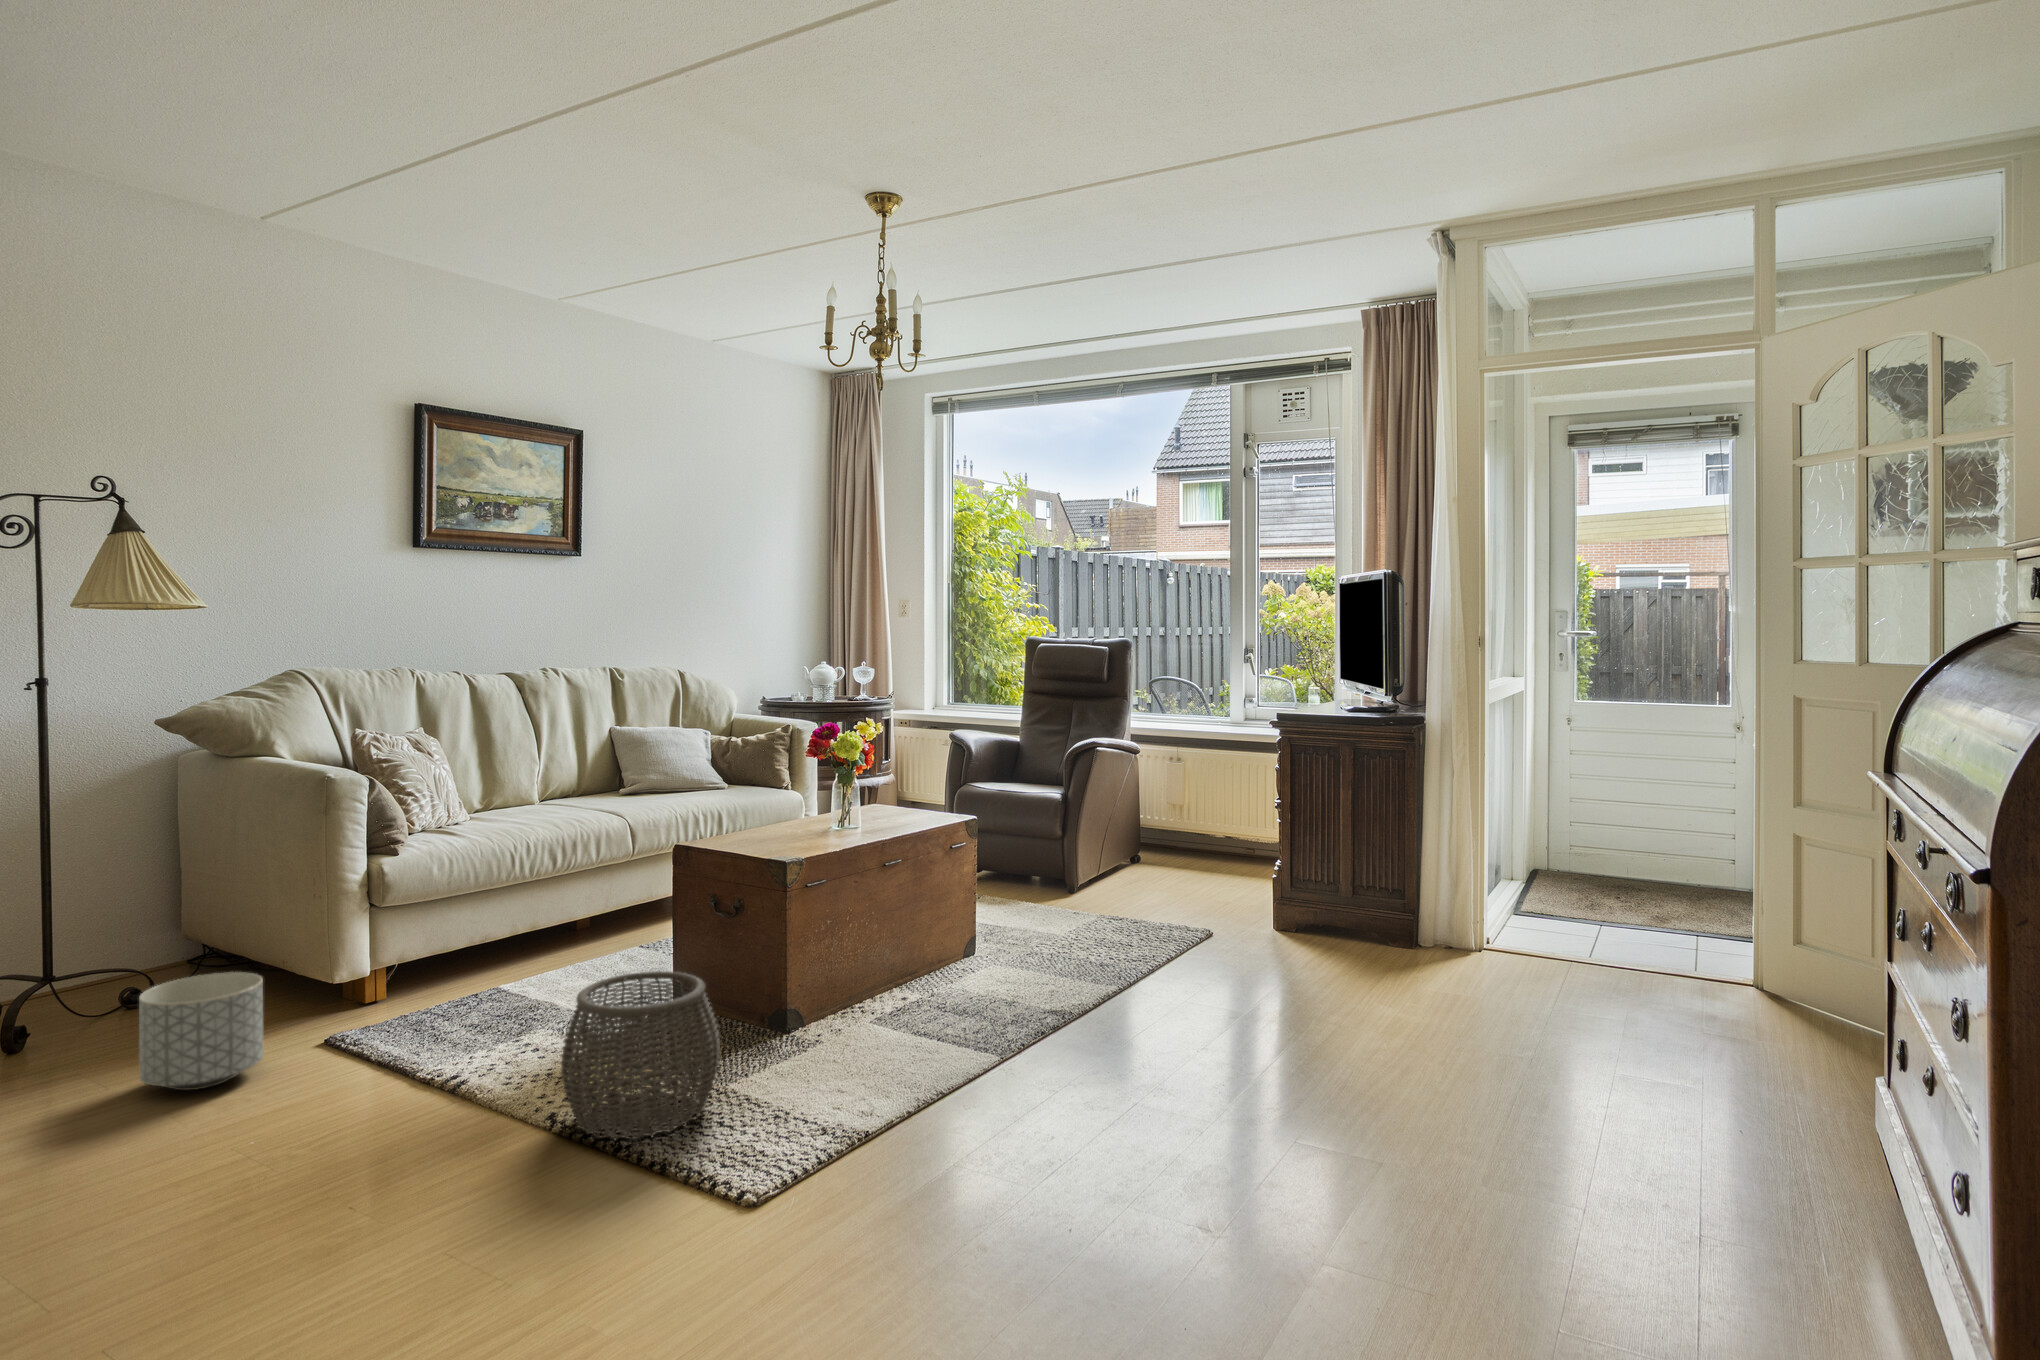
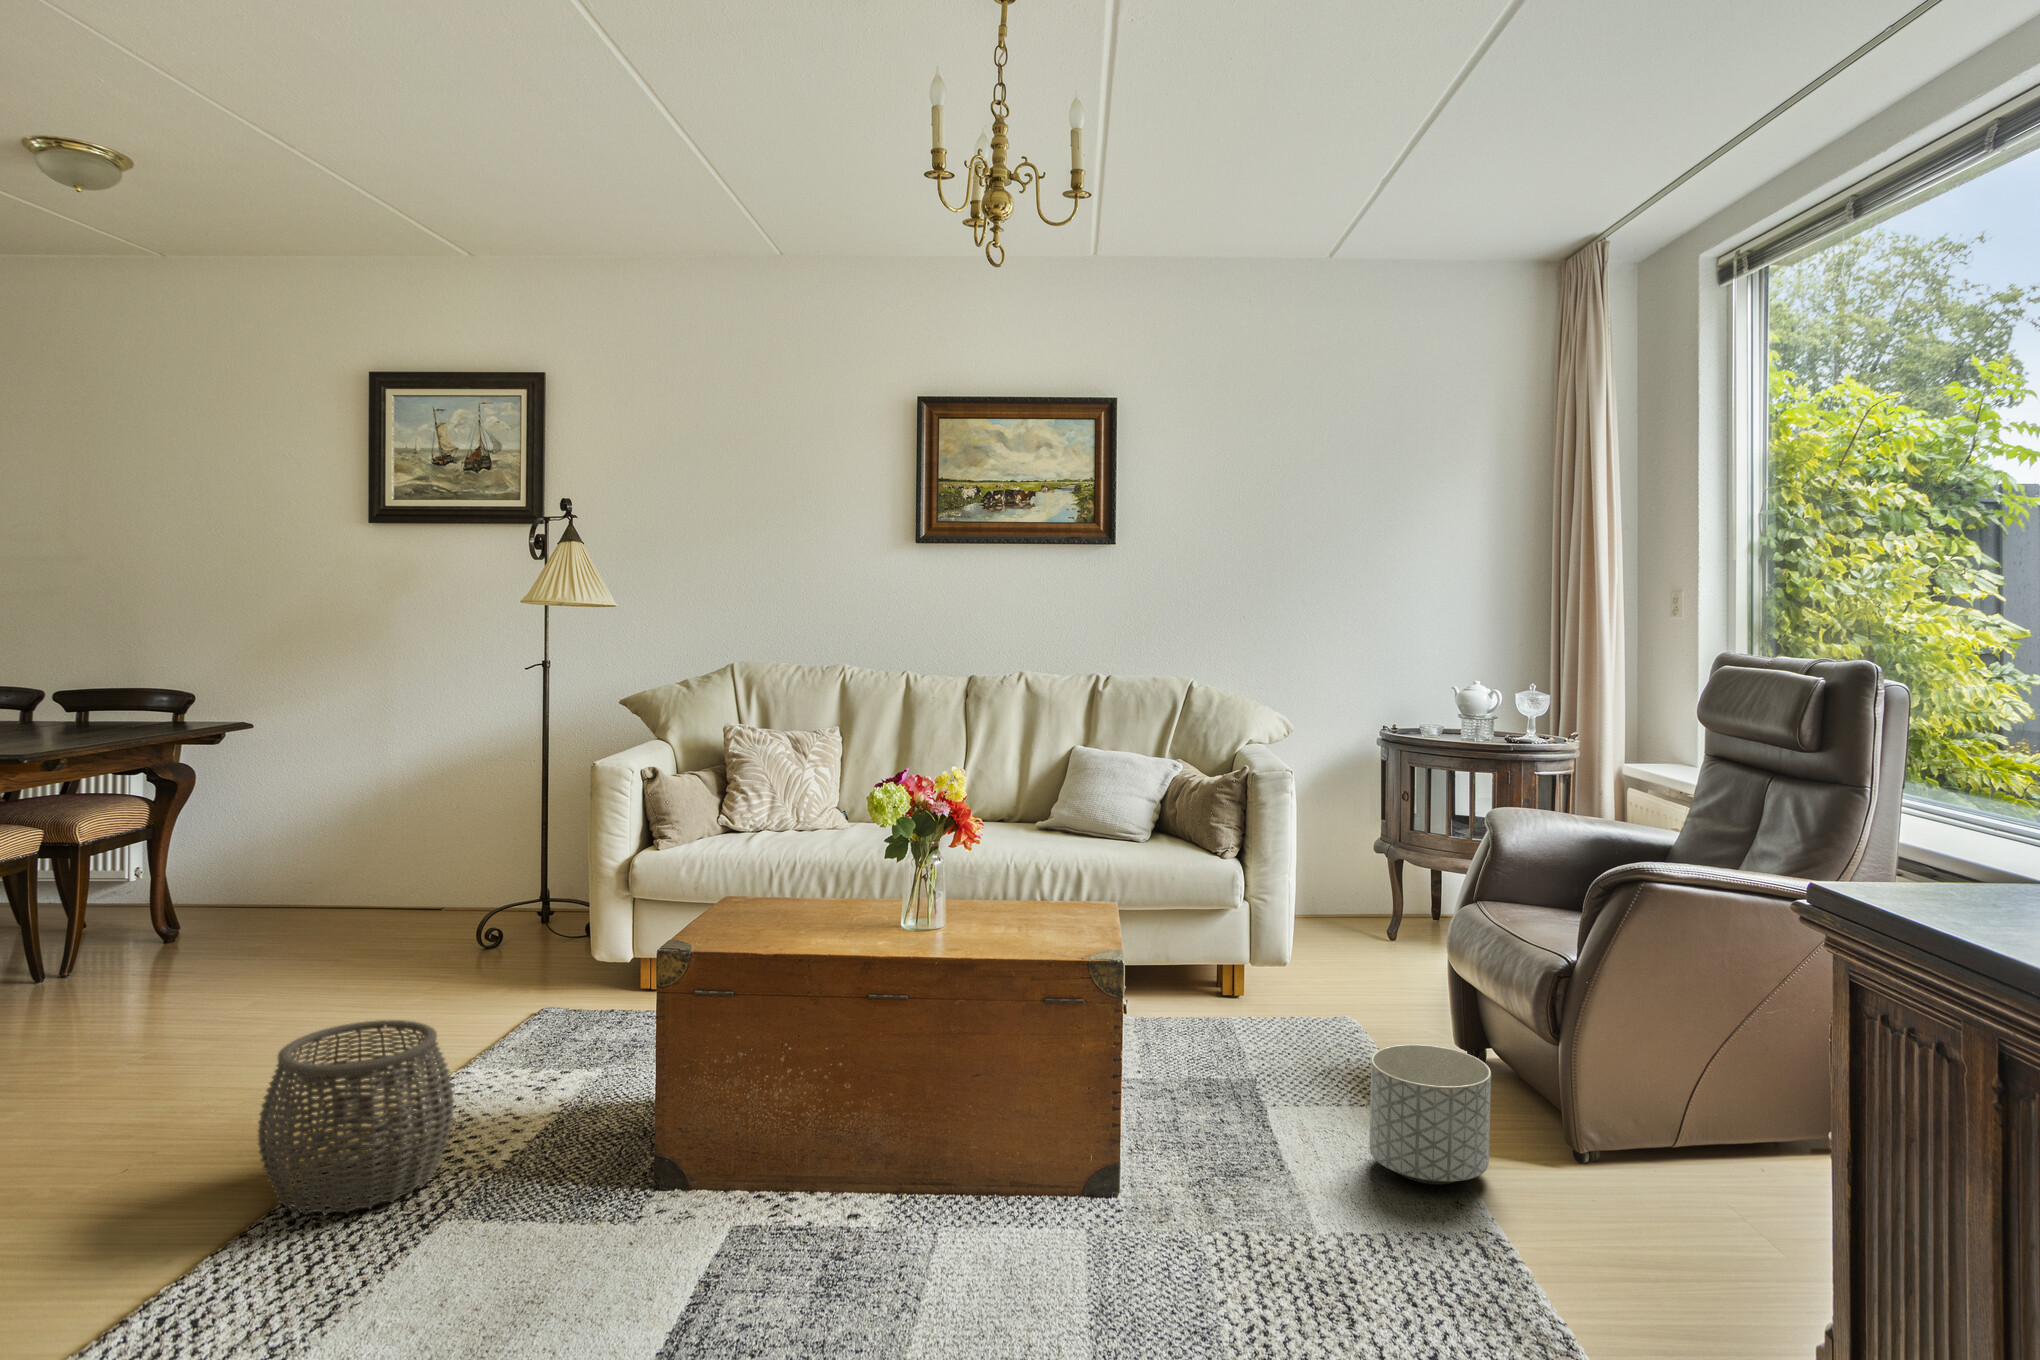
planter: present [139,972,263,1090] -> present [1369,1045,1491,1185]

